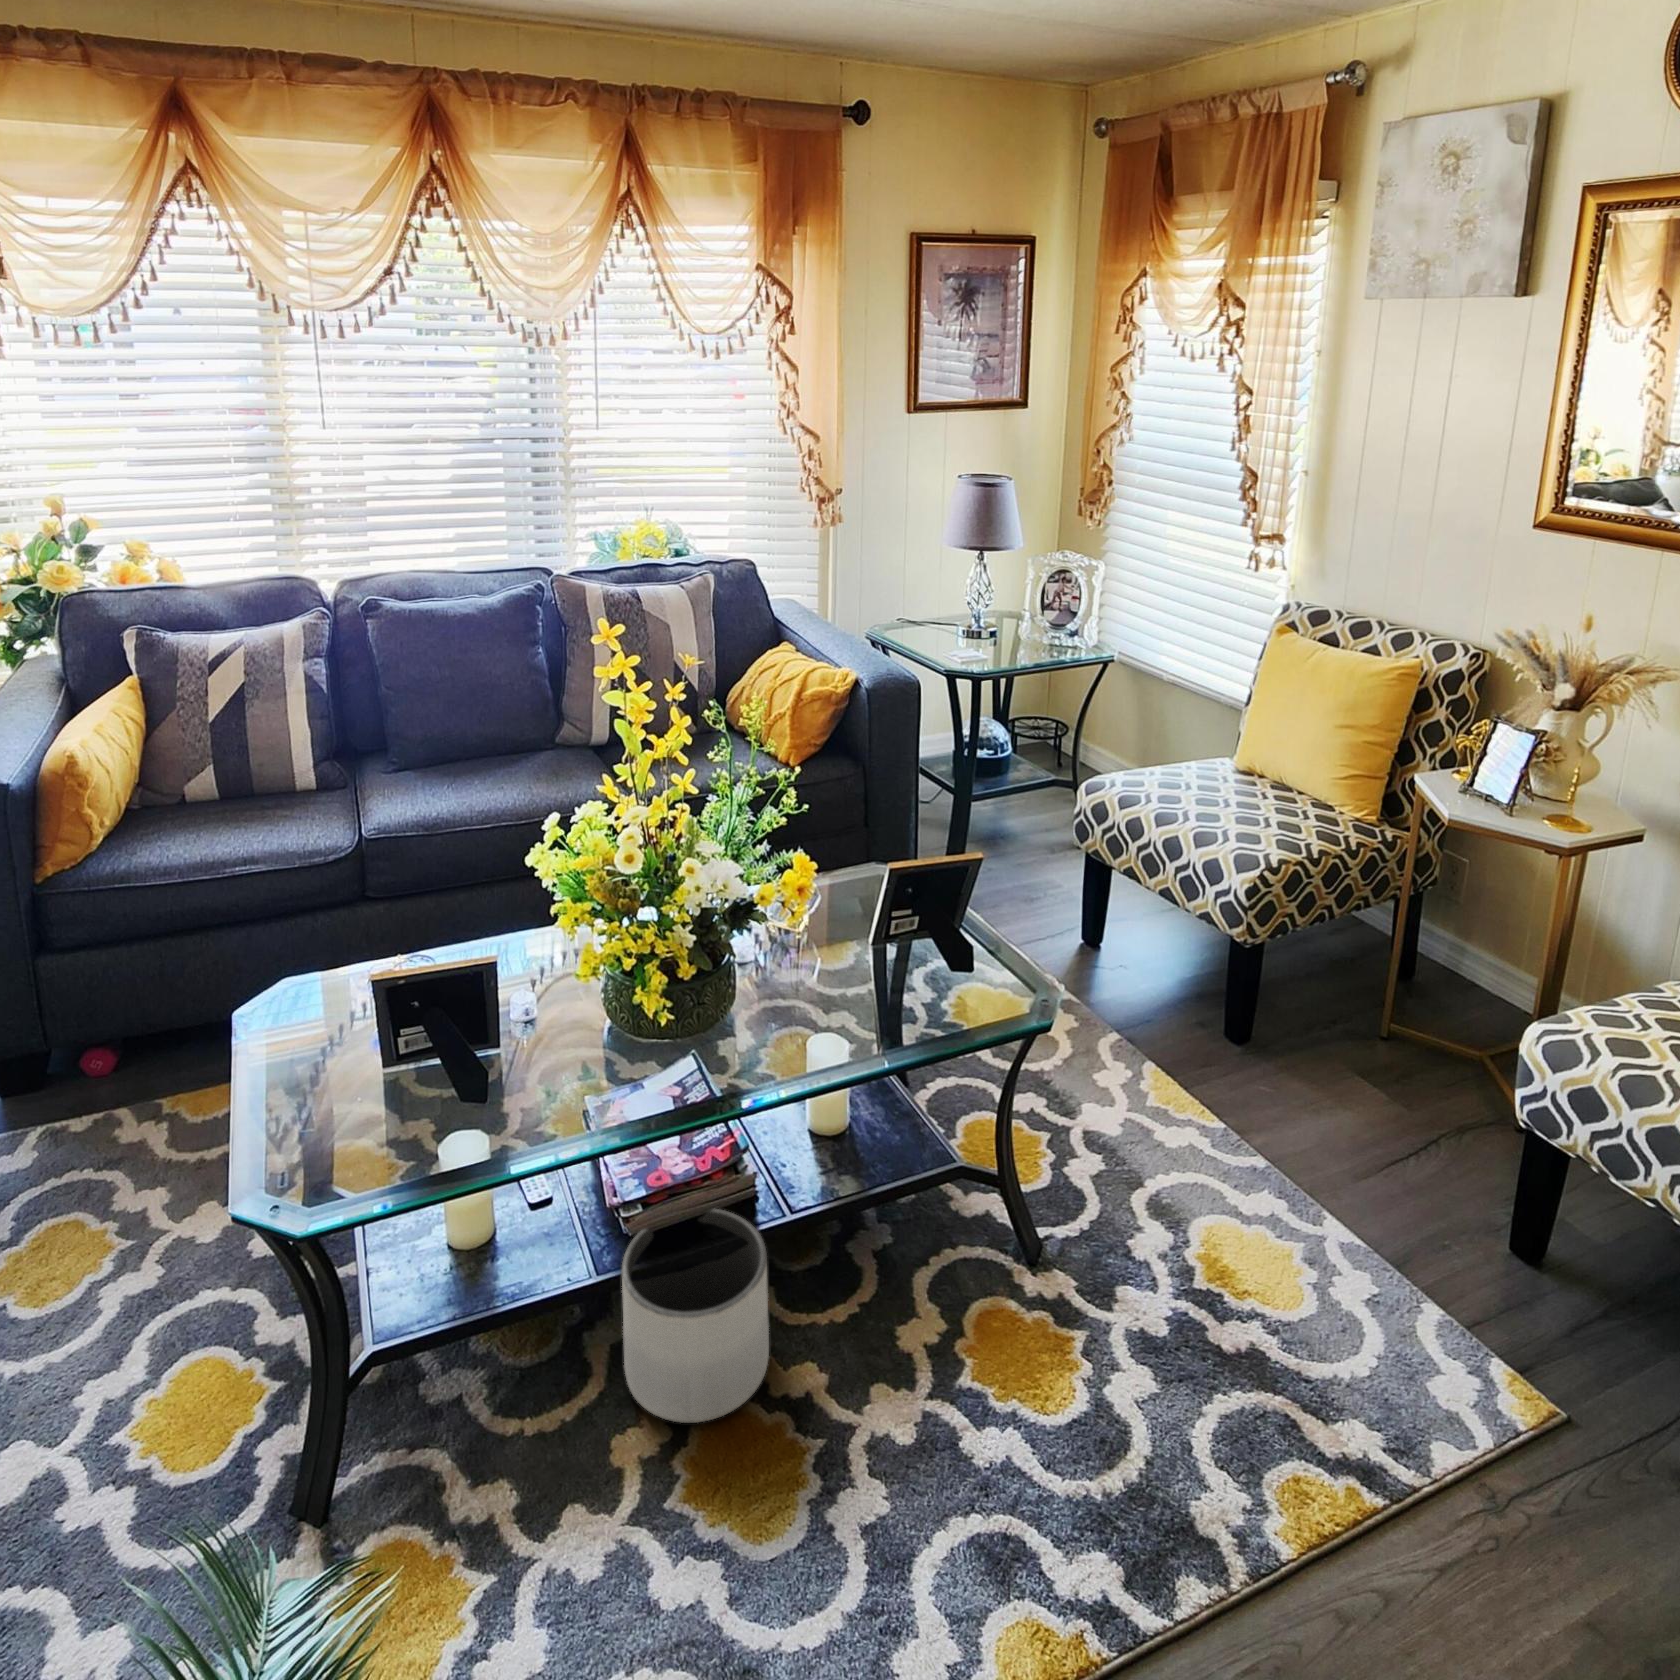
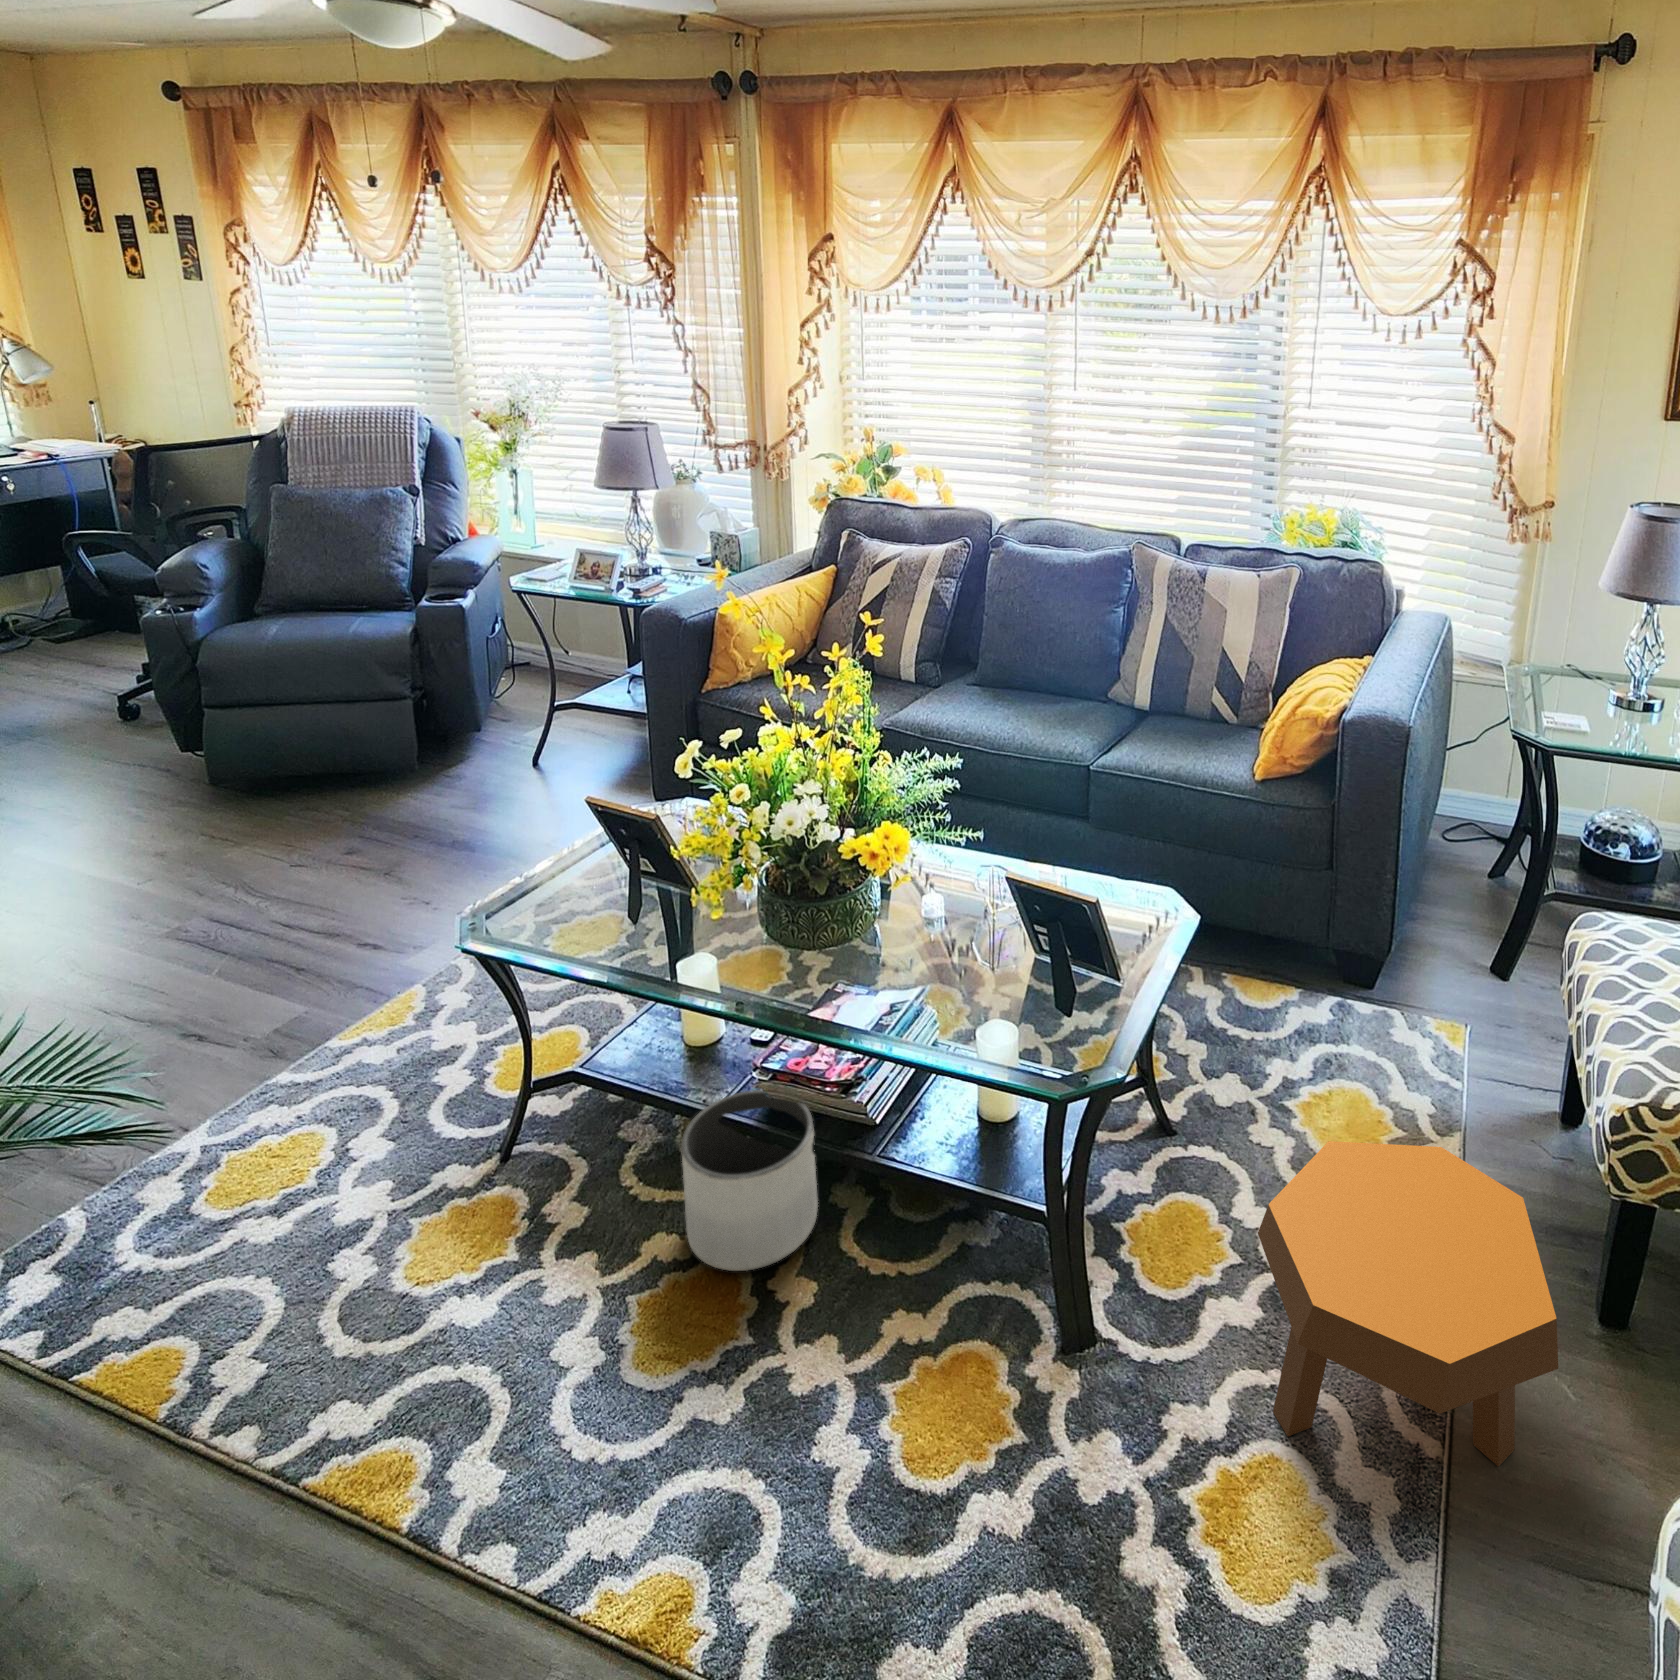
footstool: none [1102,968,1332,1214] -> present [1258,1141,1558,1467]

